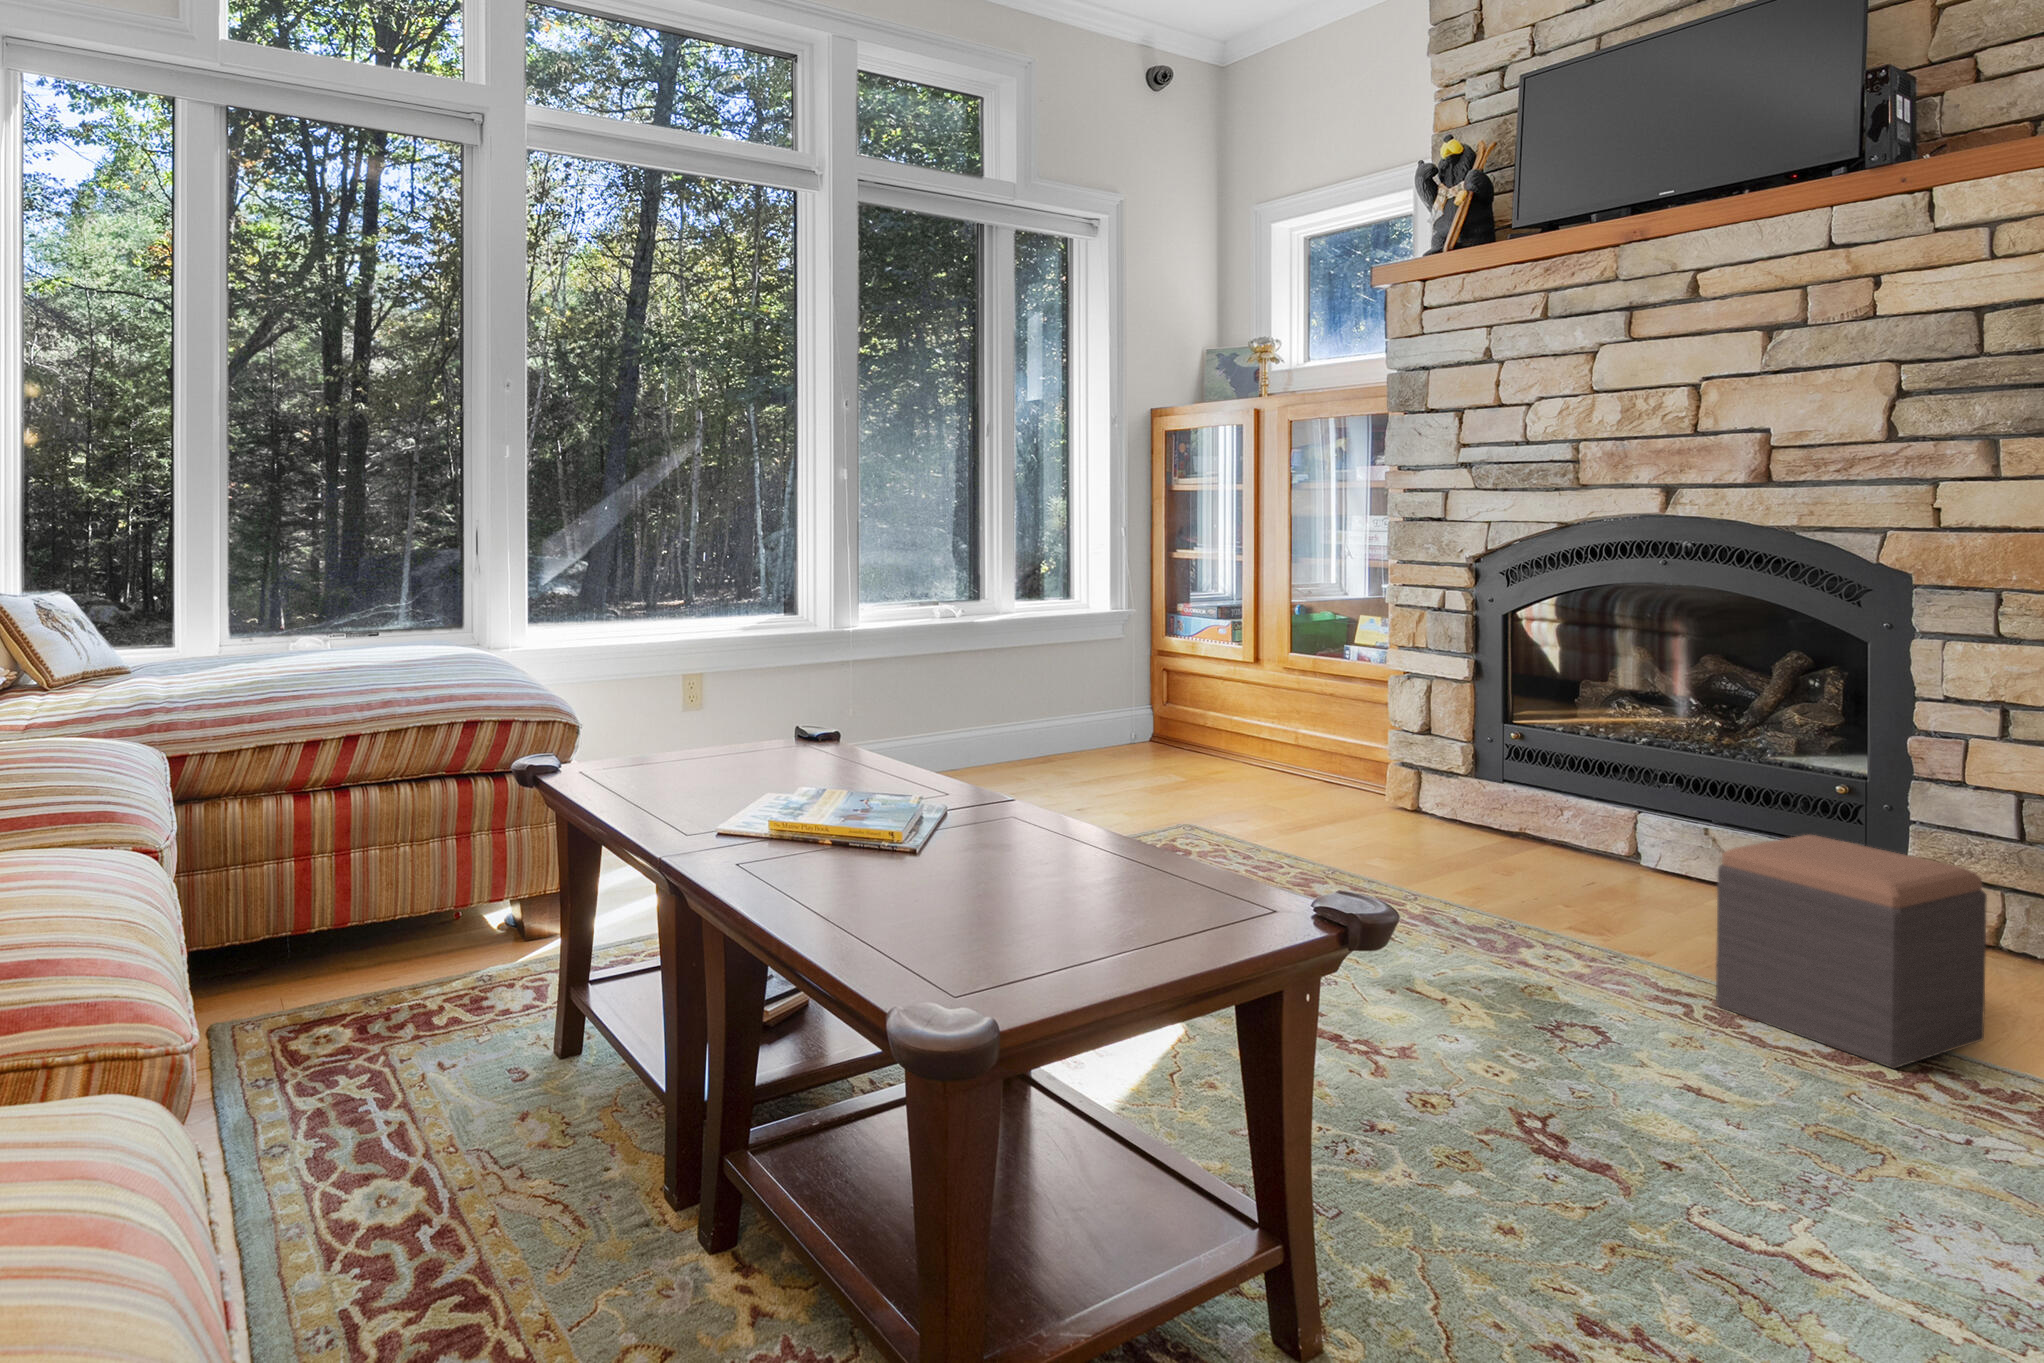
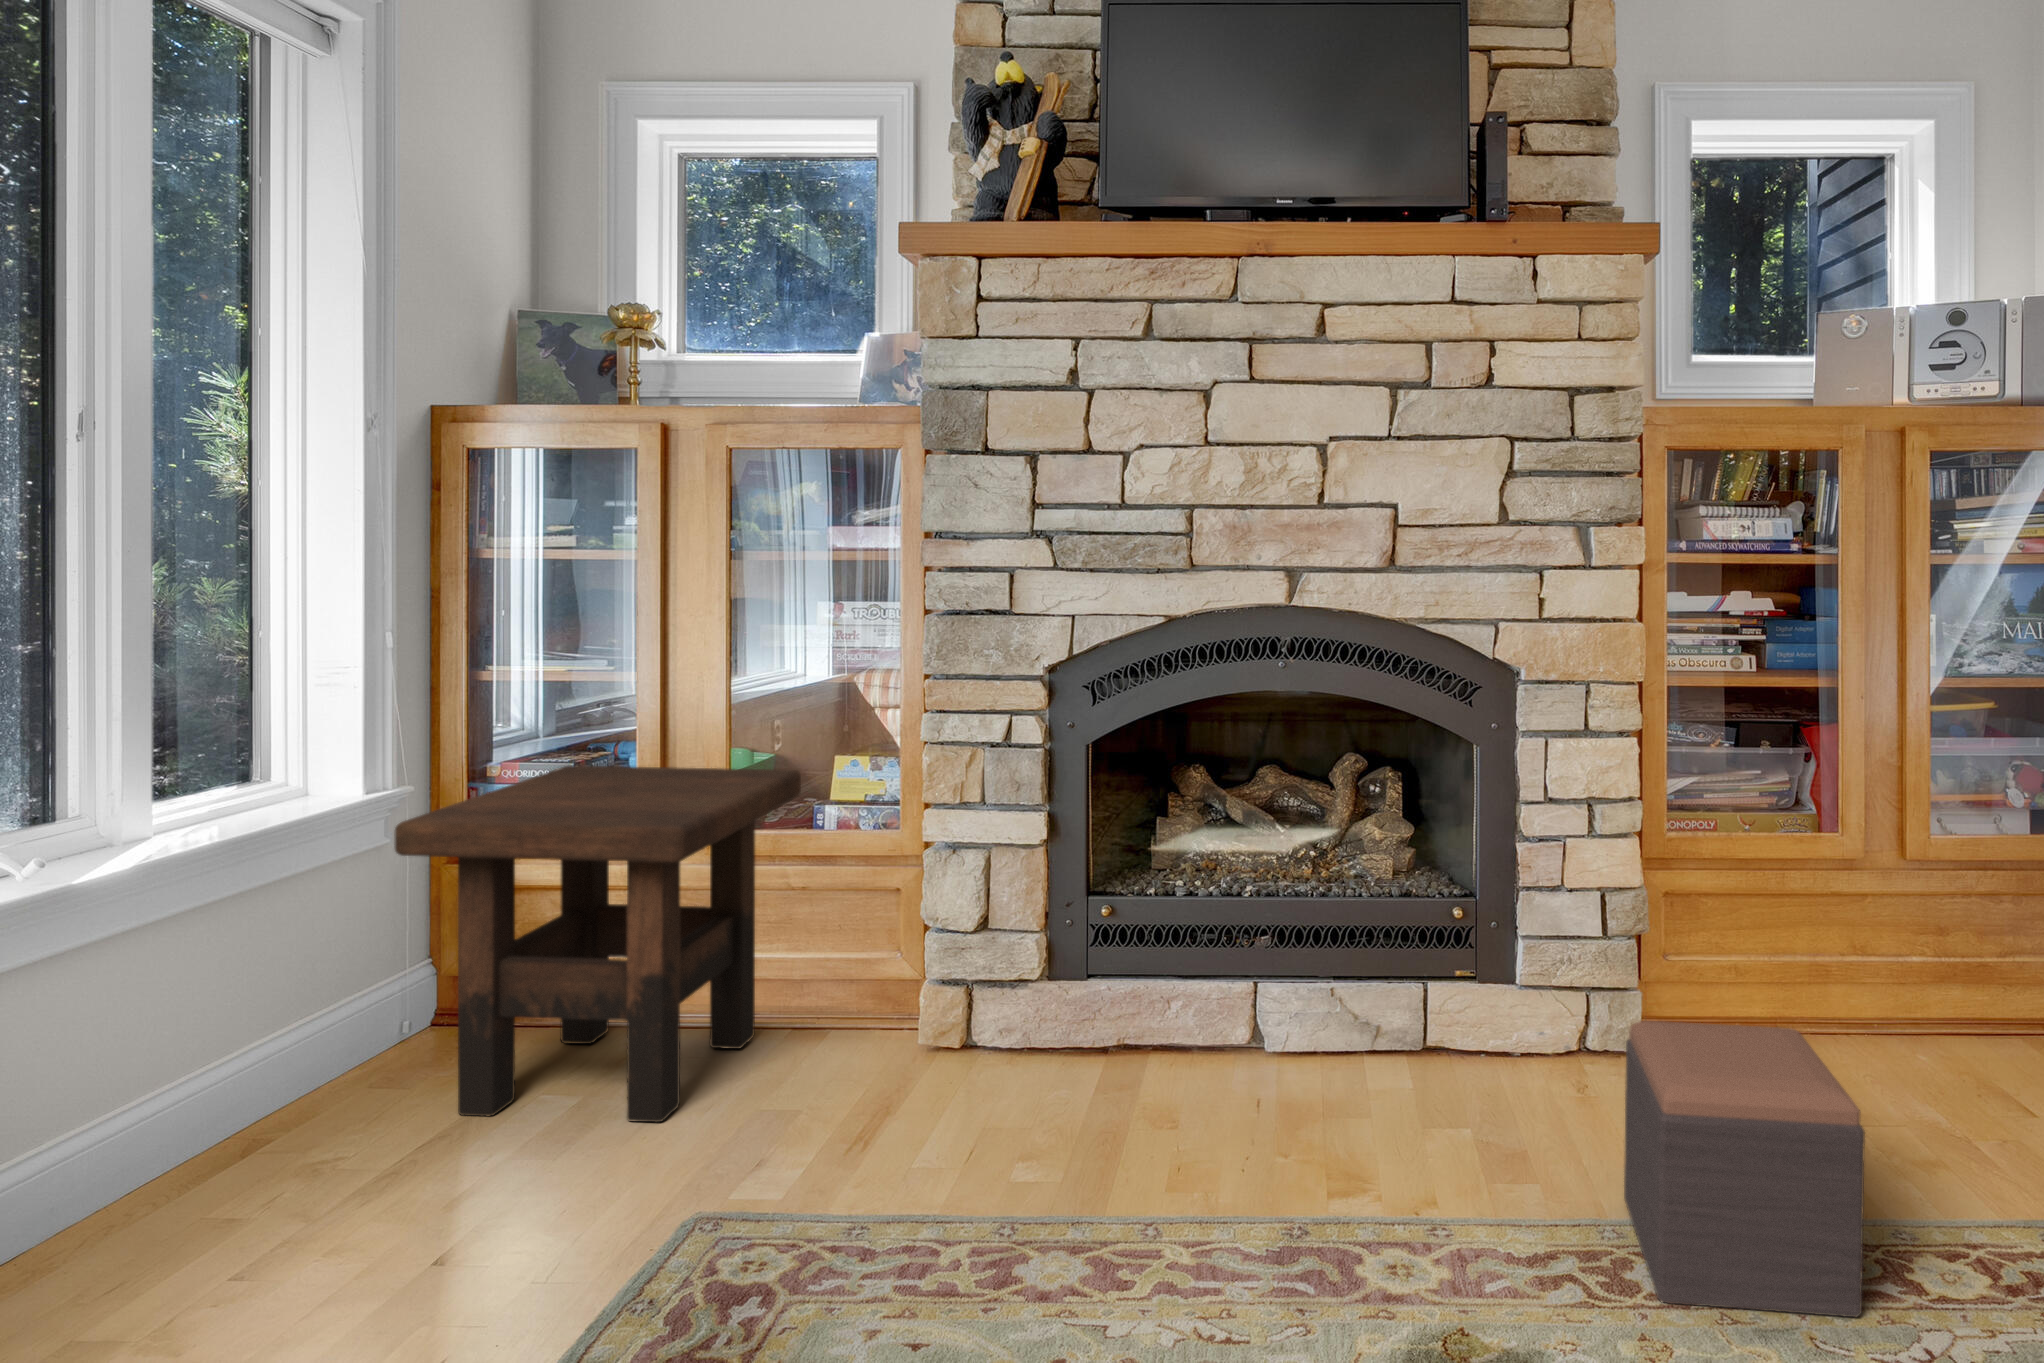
side table: none [1105,609,1326,791] -> present [394,765,801,1122]

